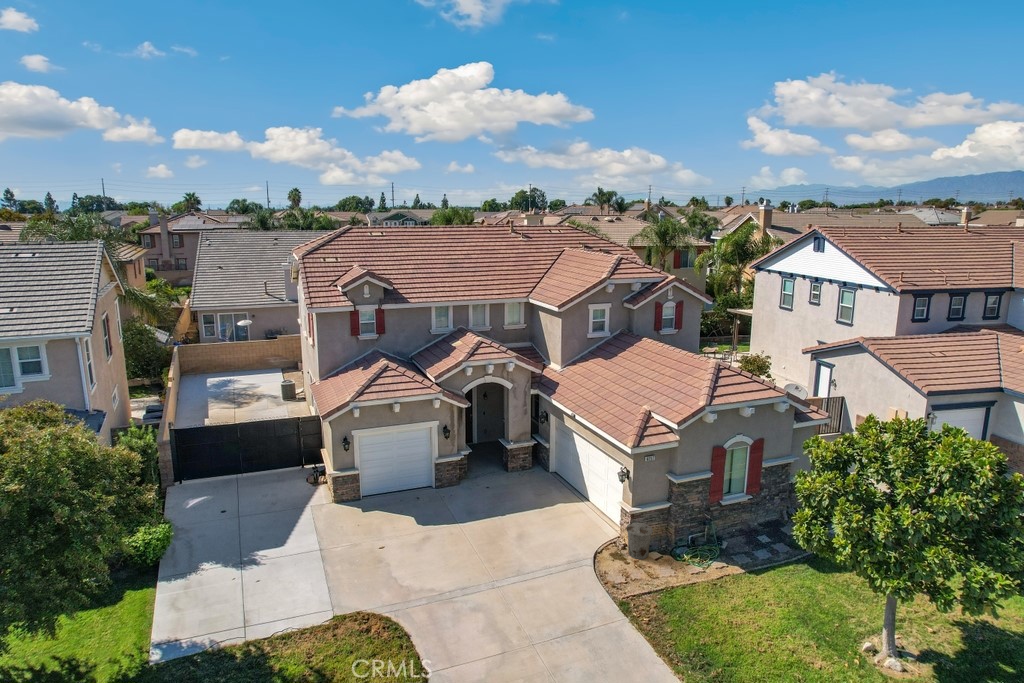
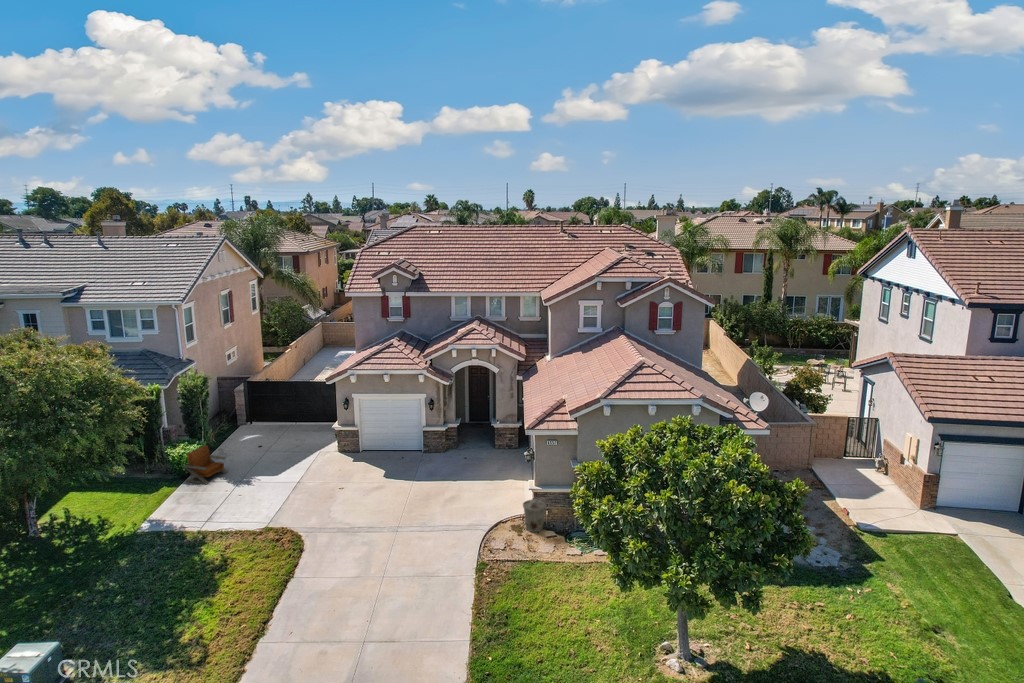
lounge chair: none [156,522,211,577] -> present [184,445,228,484]

